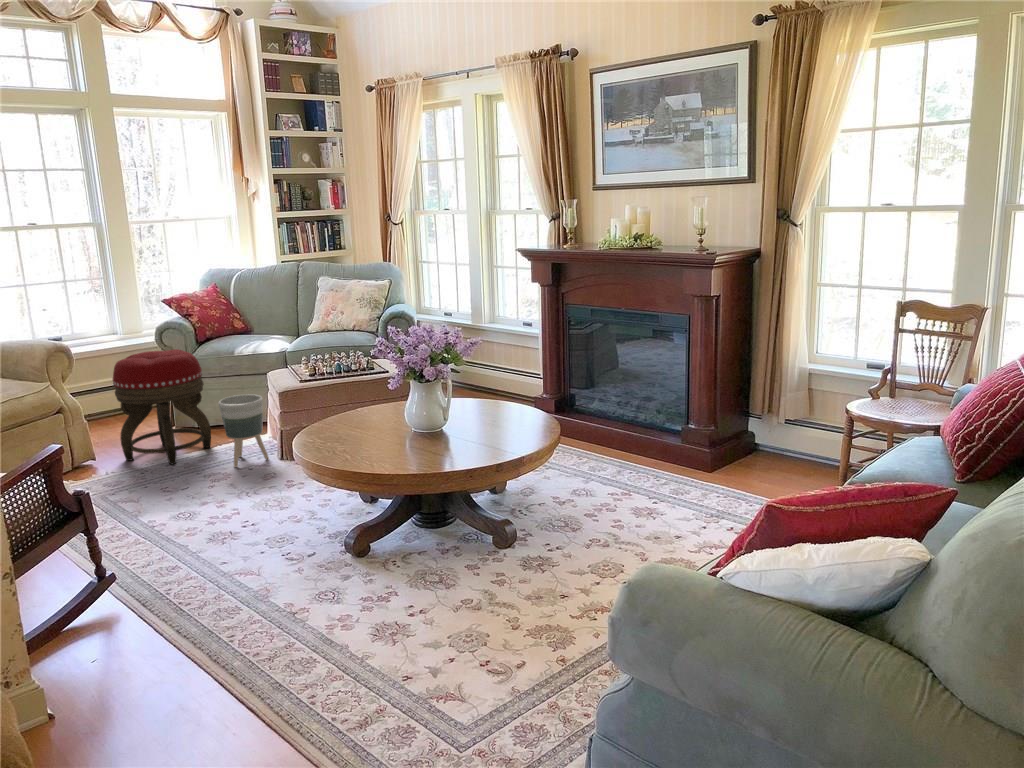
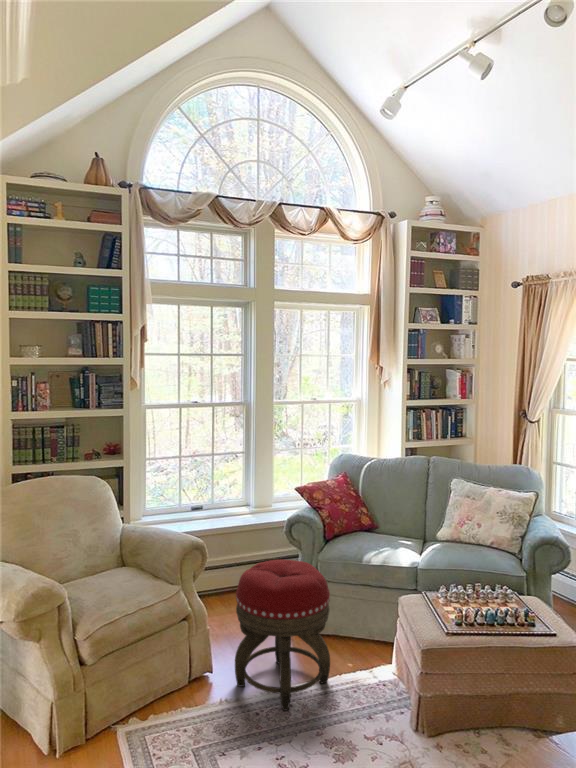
planter: present [218,394,269,467] -> none [347,641,400,743]

